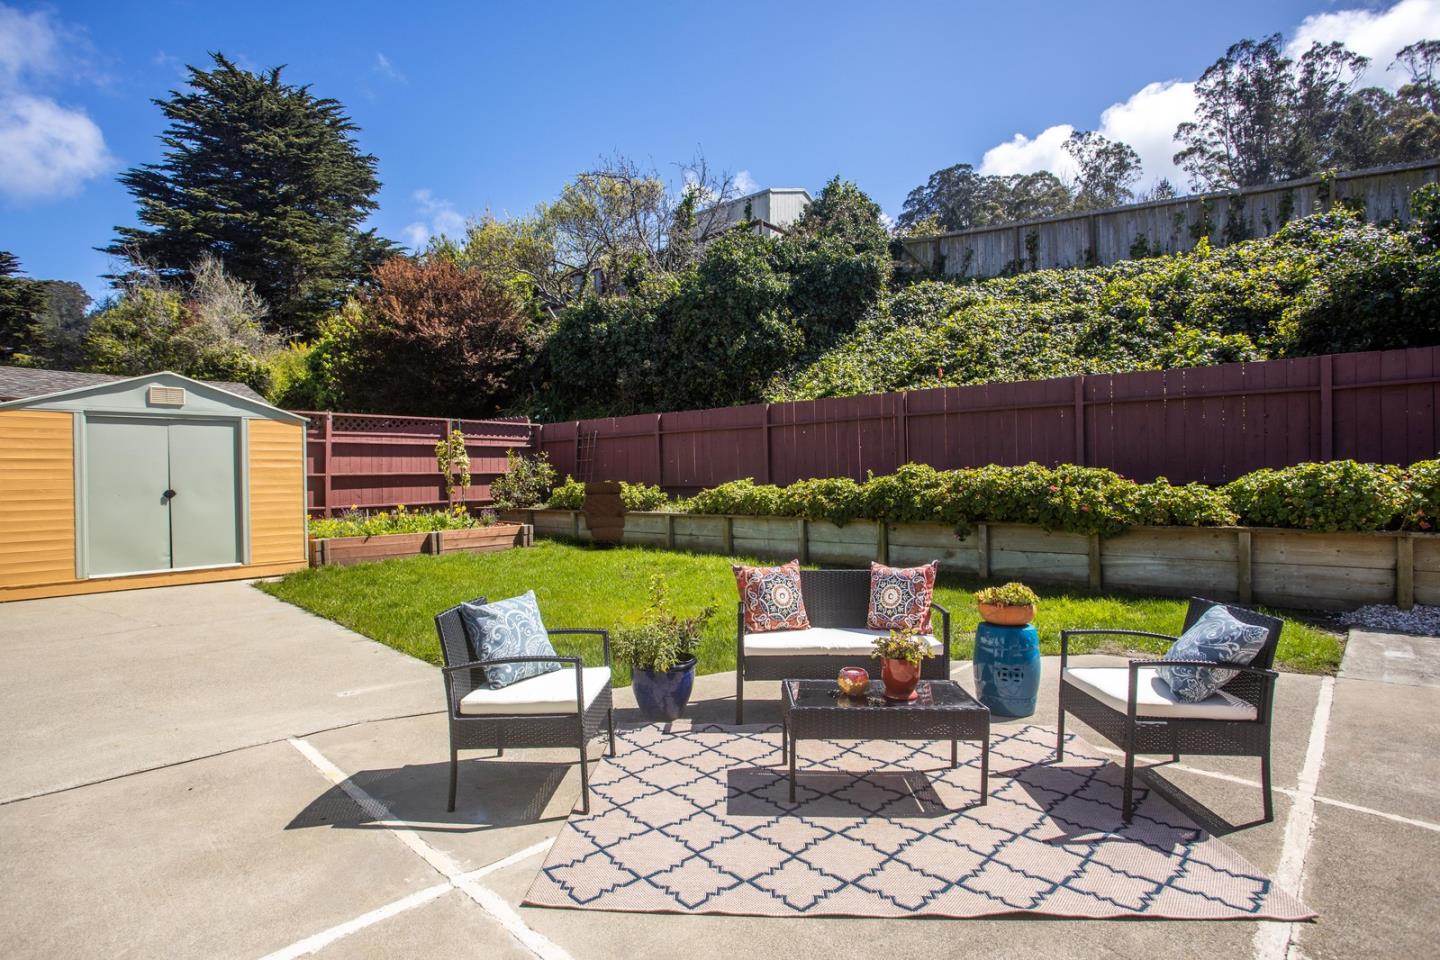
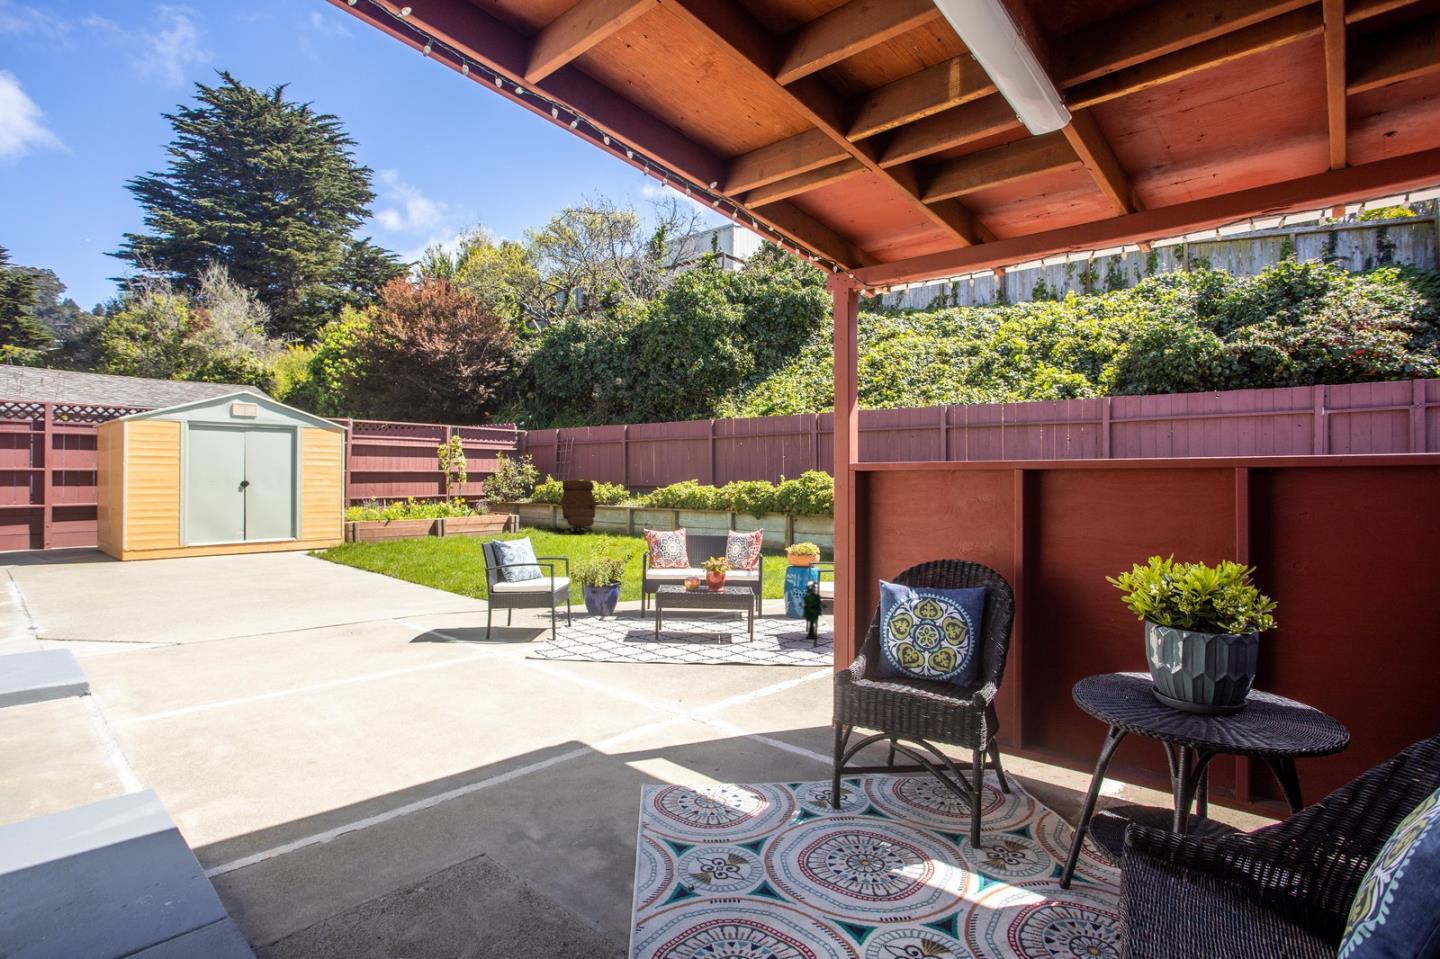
decorative plant: none [1031,678,1096,789] -> present [799,581,827,639]

